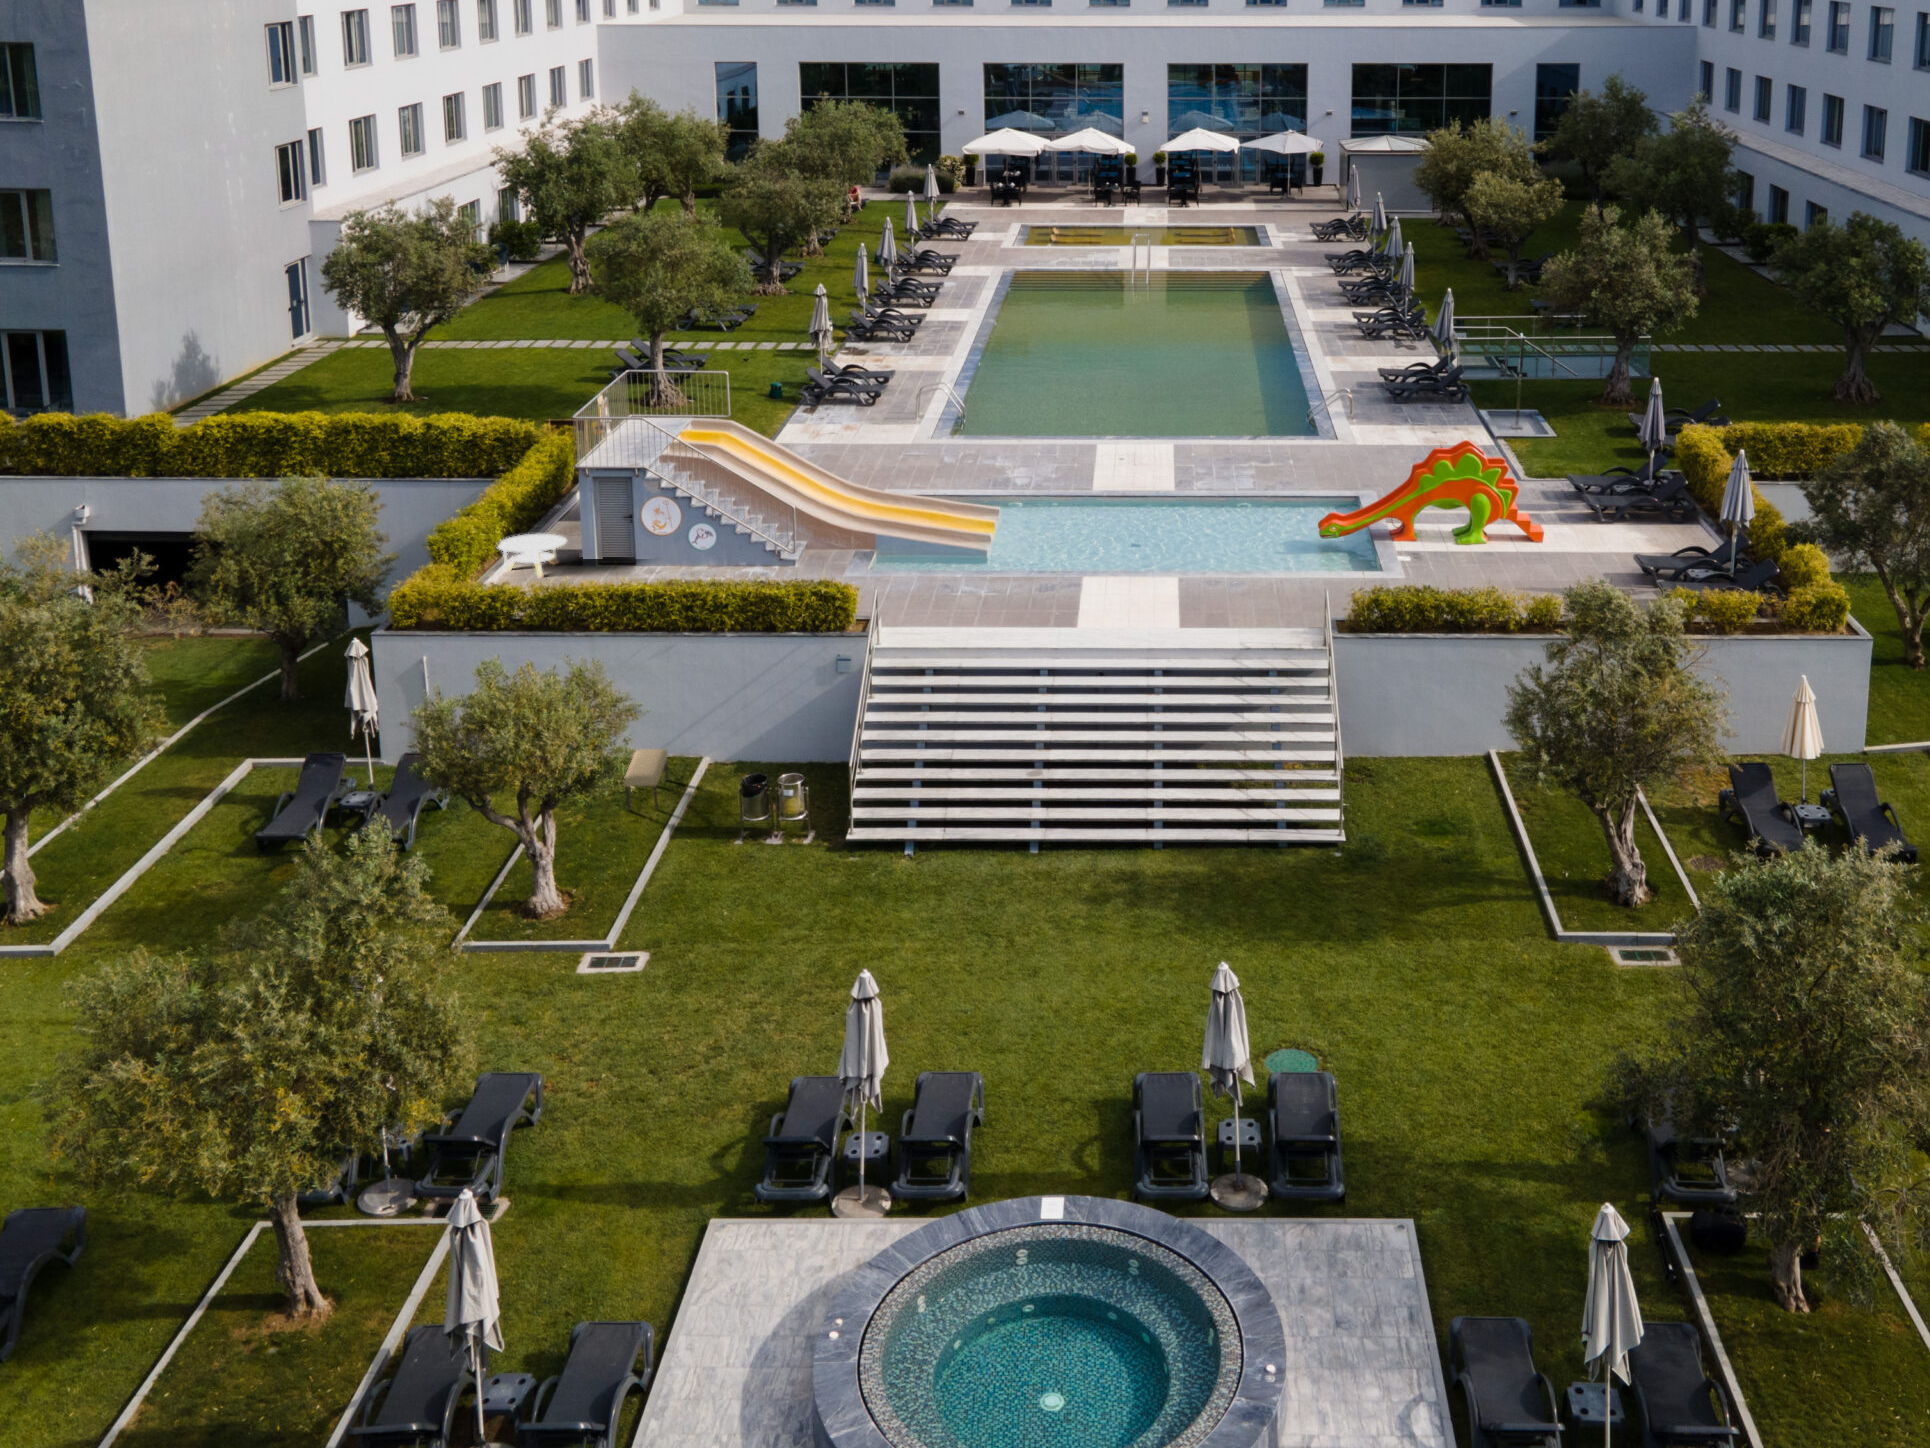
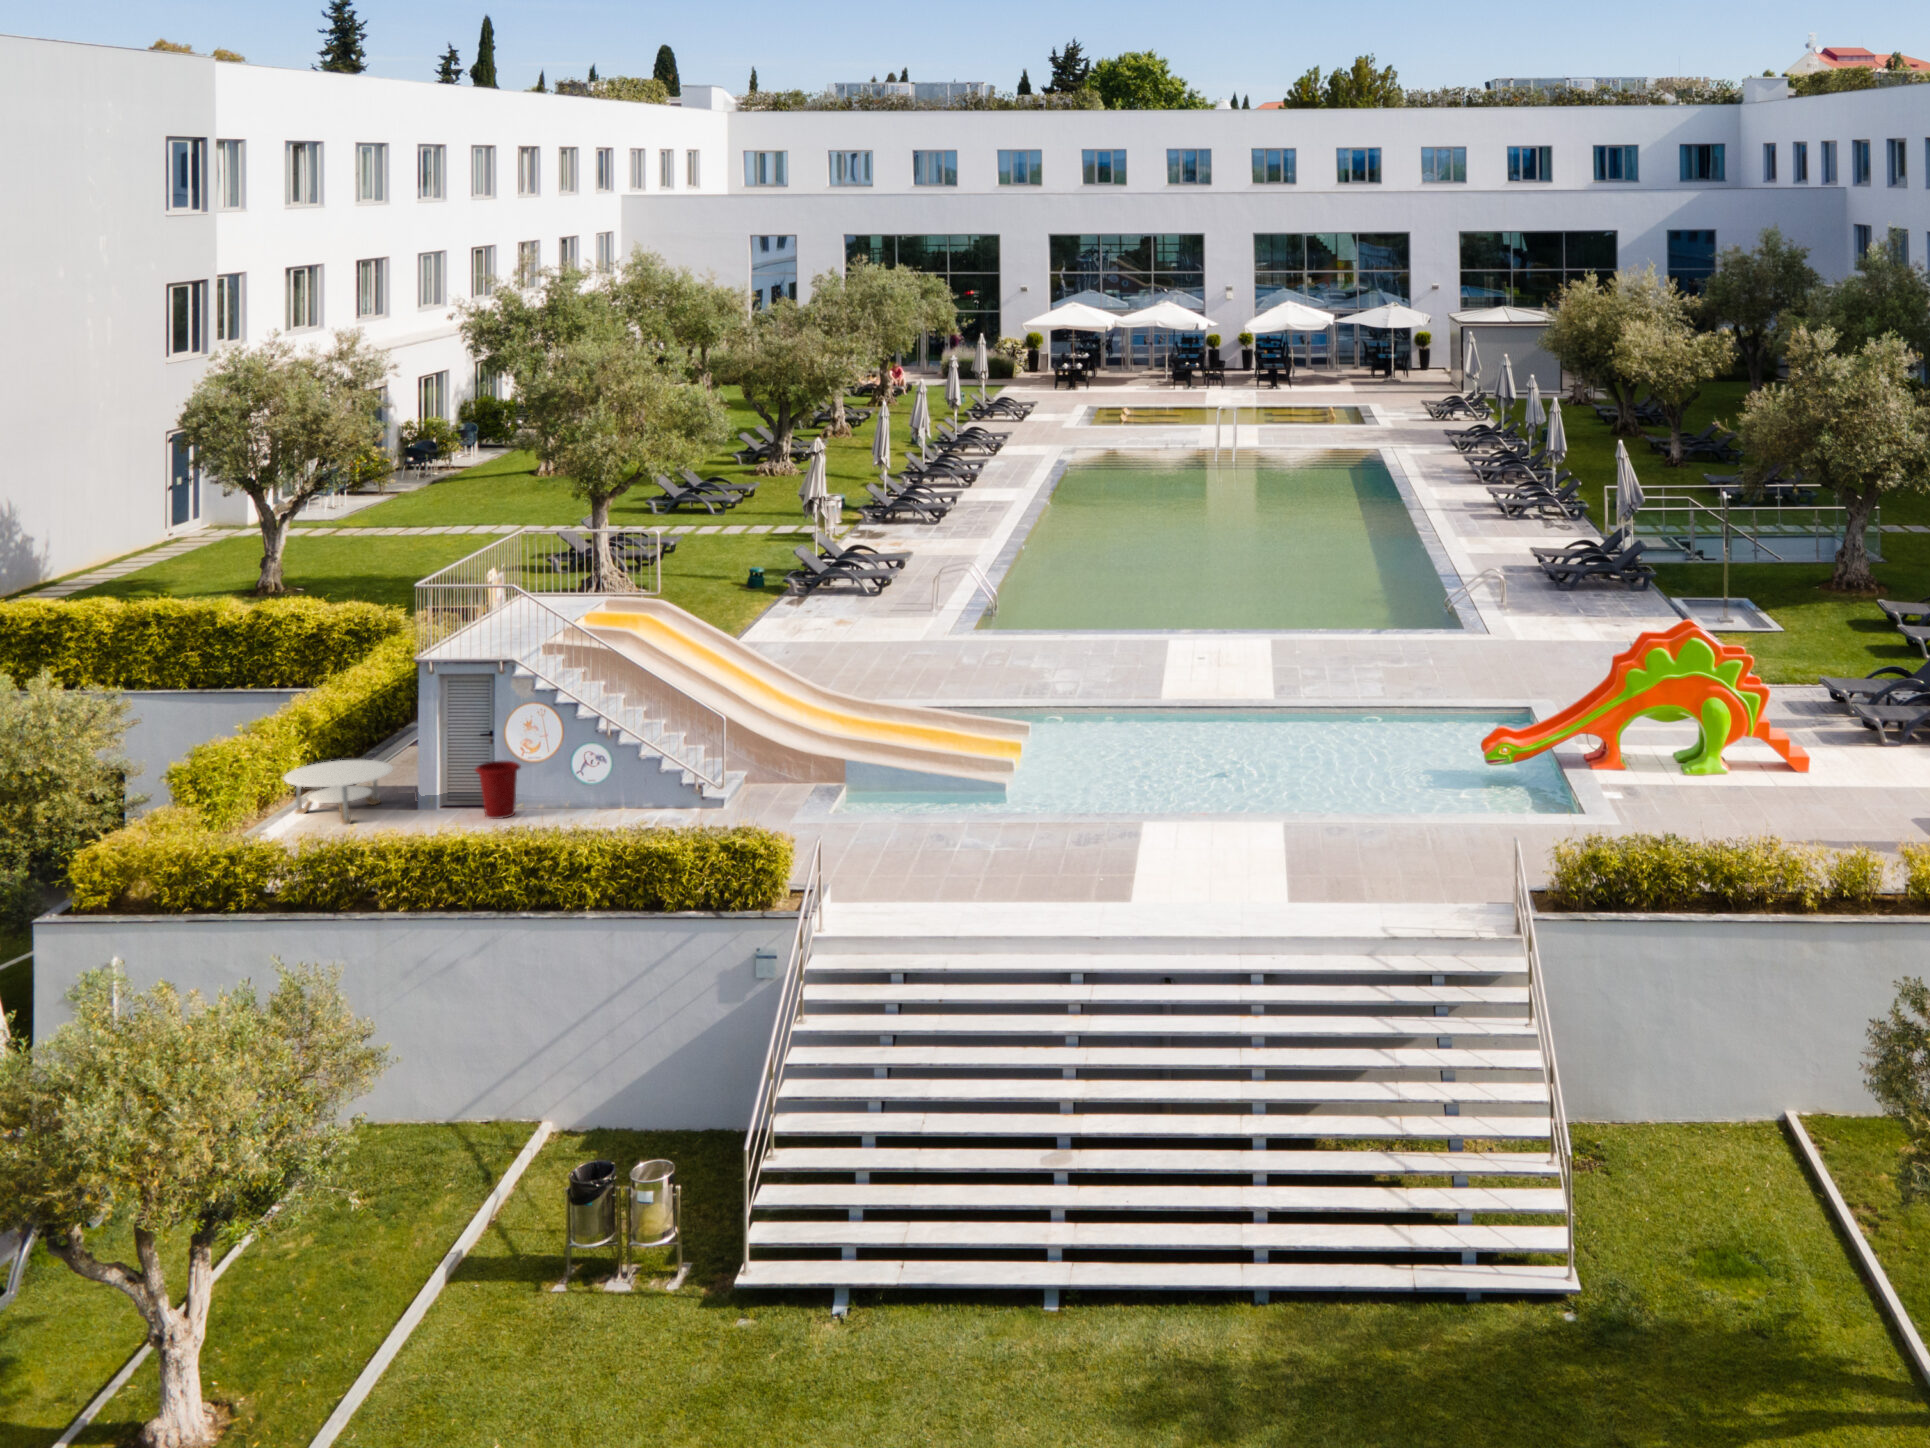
waste bin: none [624,535,655,574] -> present [475,761,521,819]
bench: present [624,749,669,810] -> none [394,1100,483,1208]

